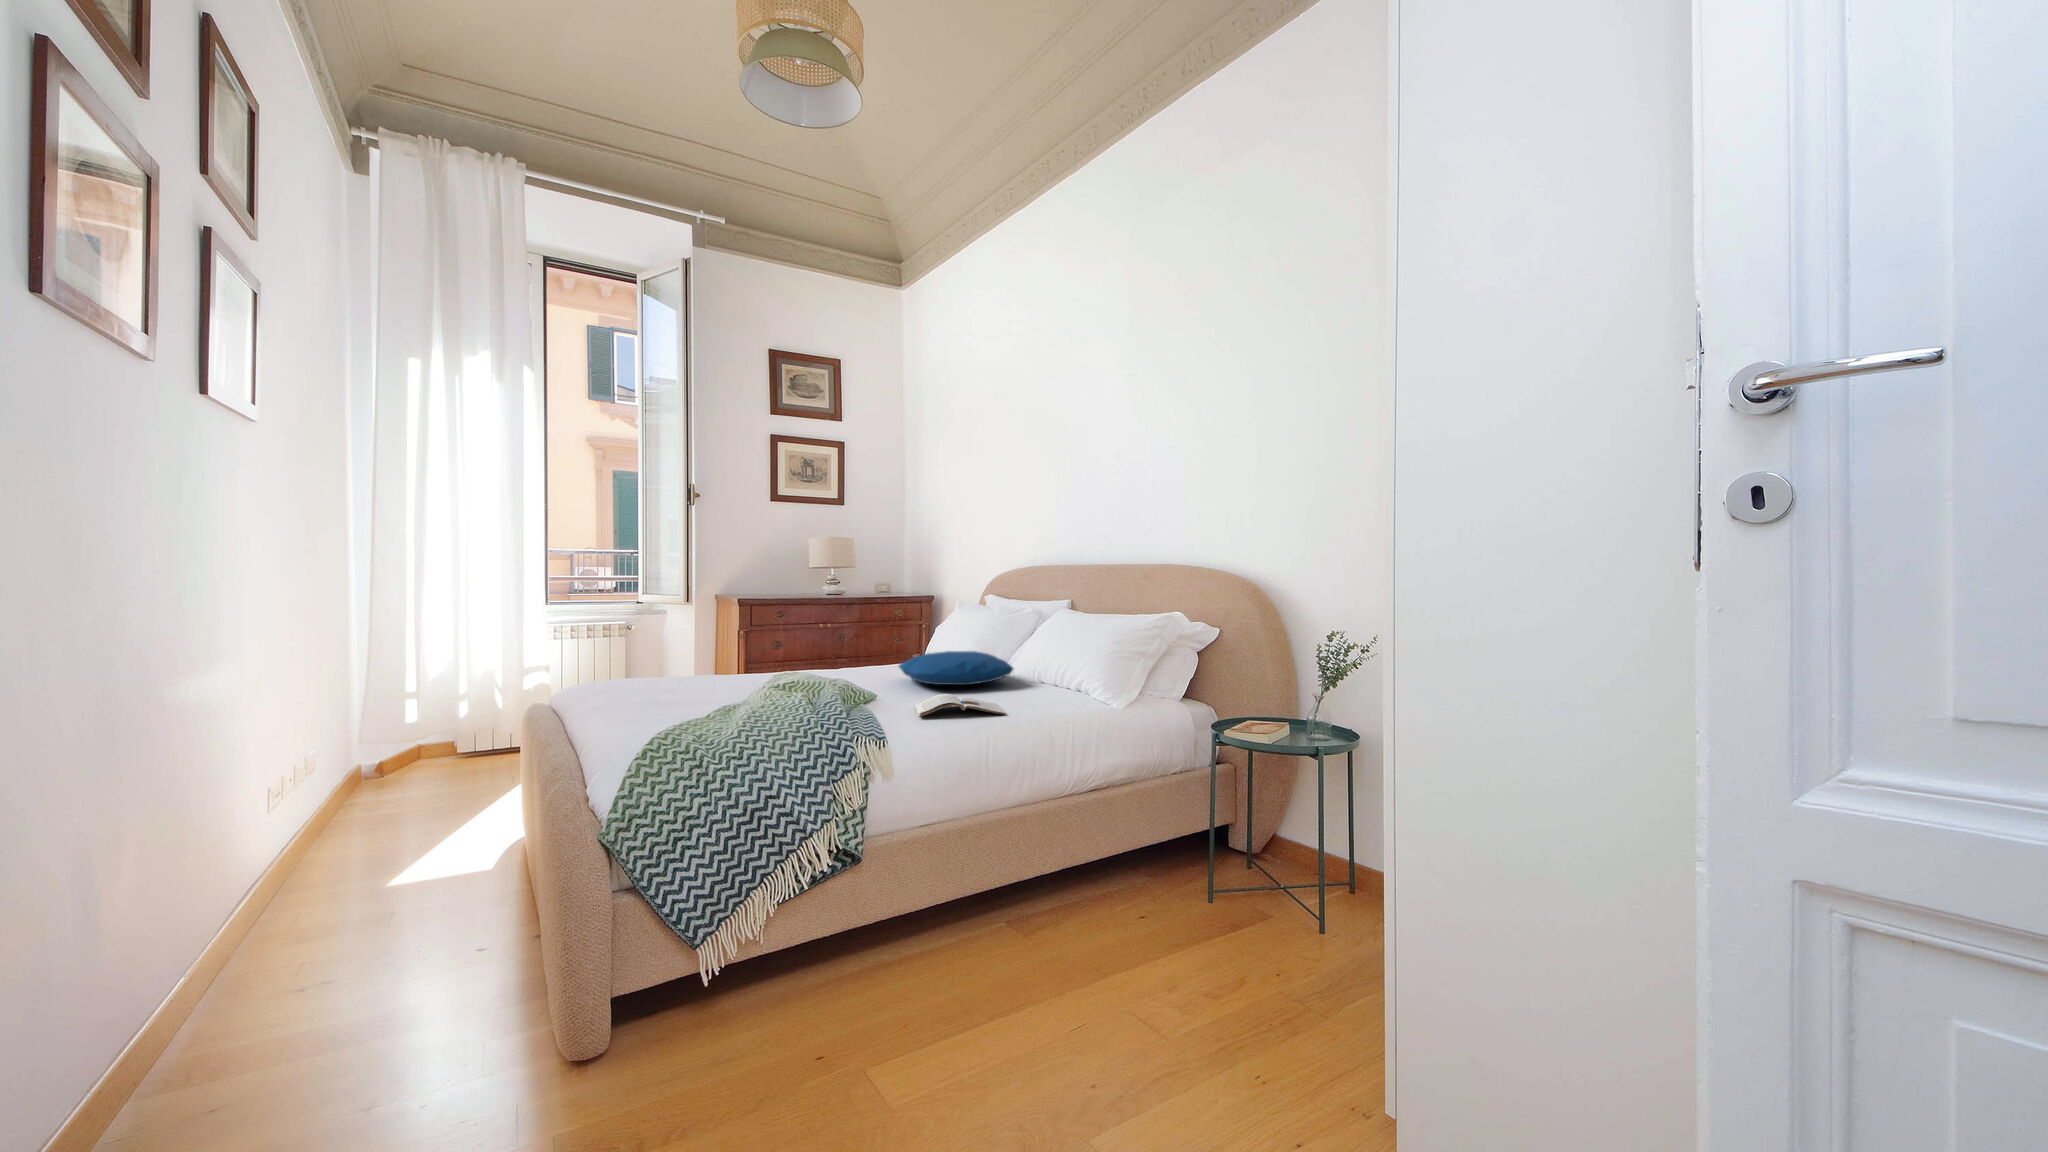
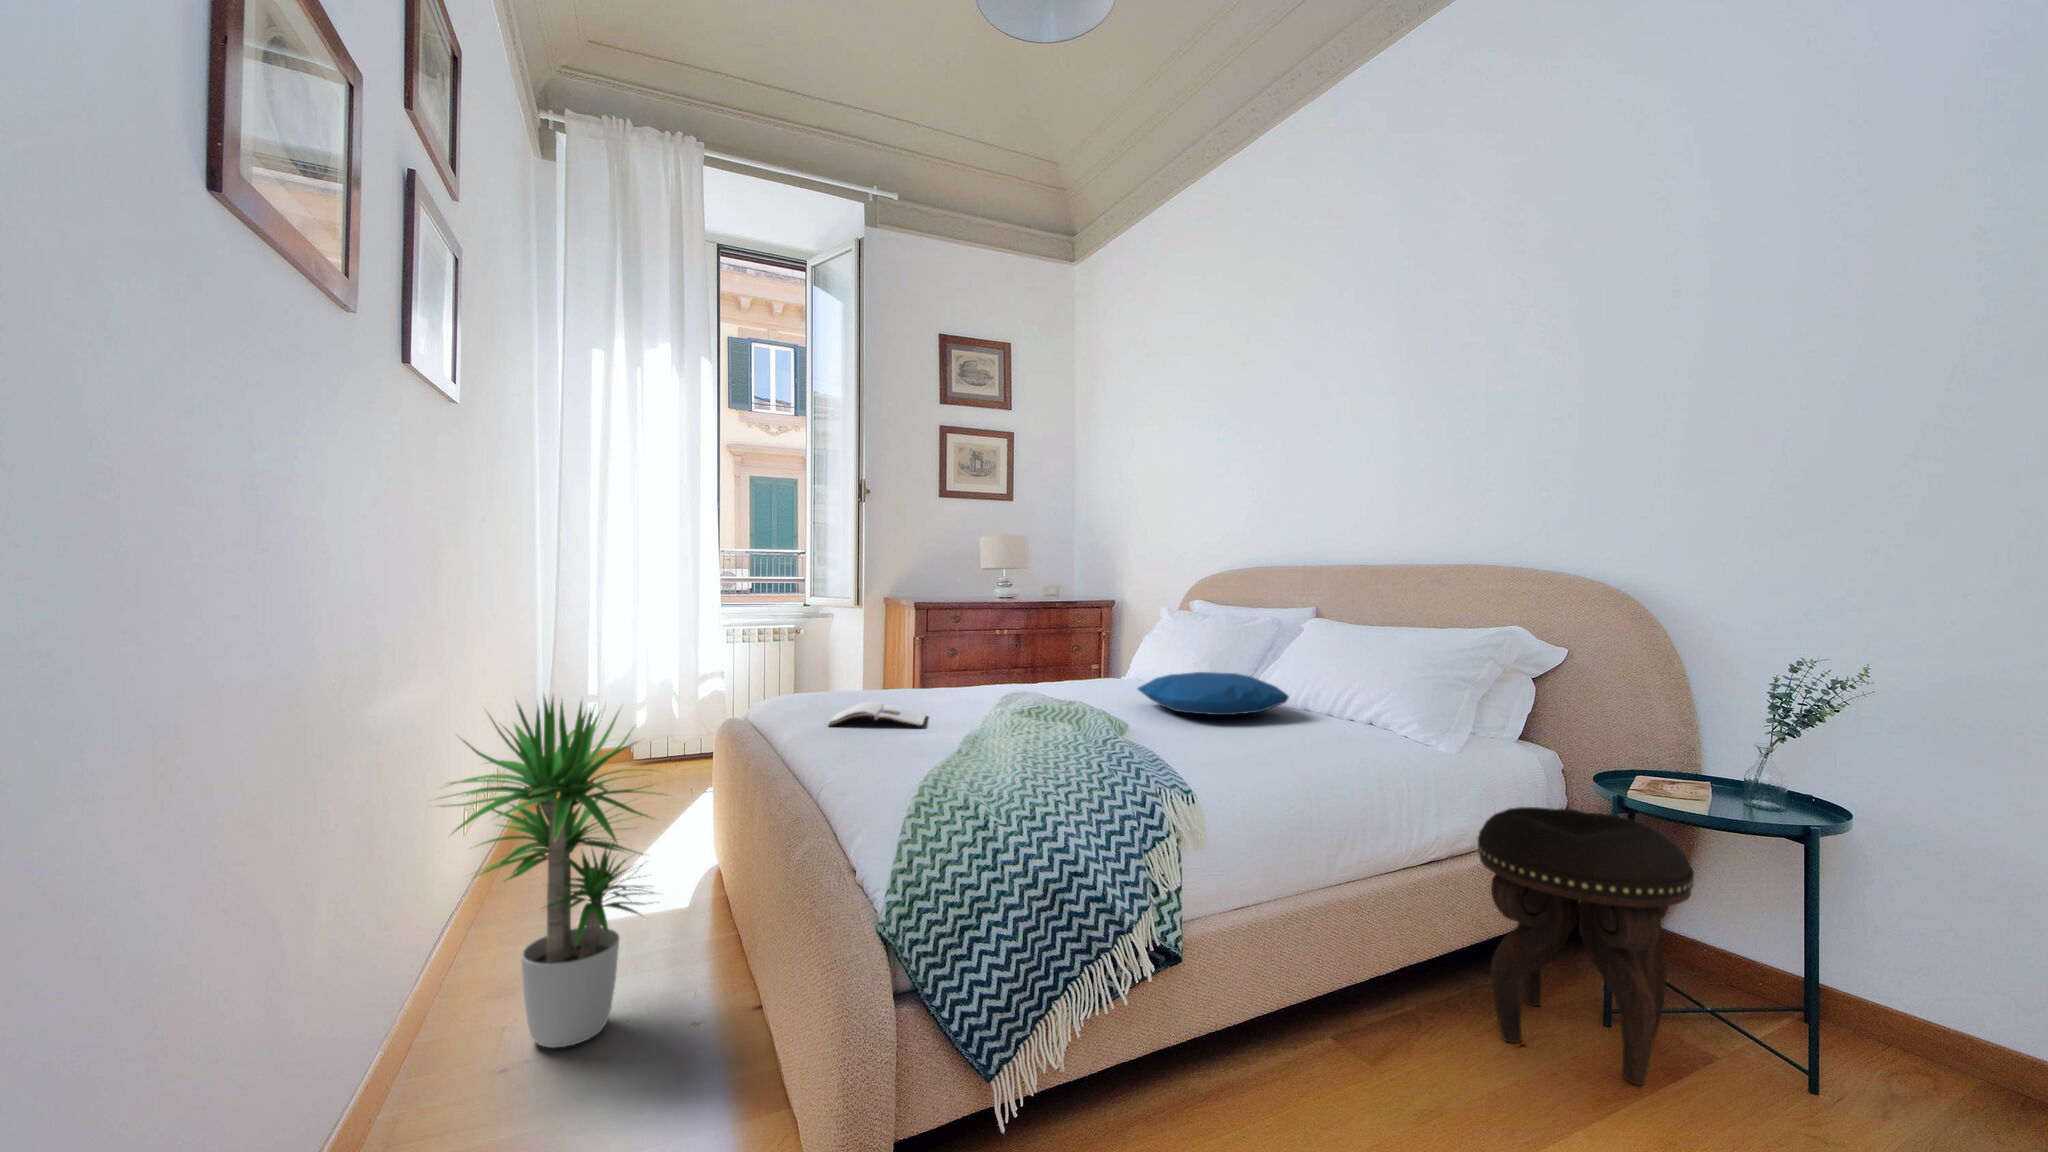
potted plant: none [229,673,462,966] -> present [438,695,654,1047]
magazine: present [915,694,1005,717] -> present [828,702,926,726]
footstool: none [1116,746,1250,937] -> present [1478,807,1694,1085]

